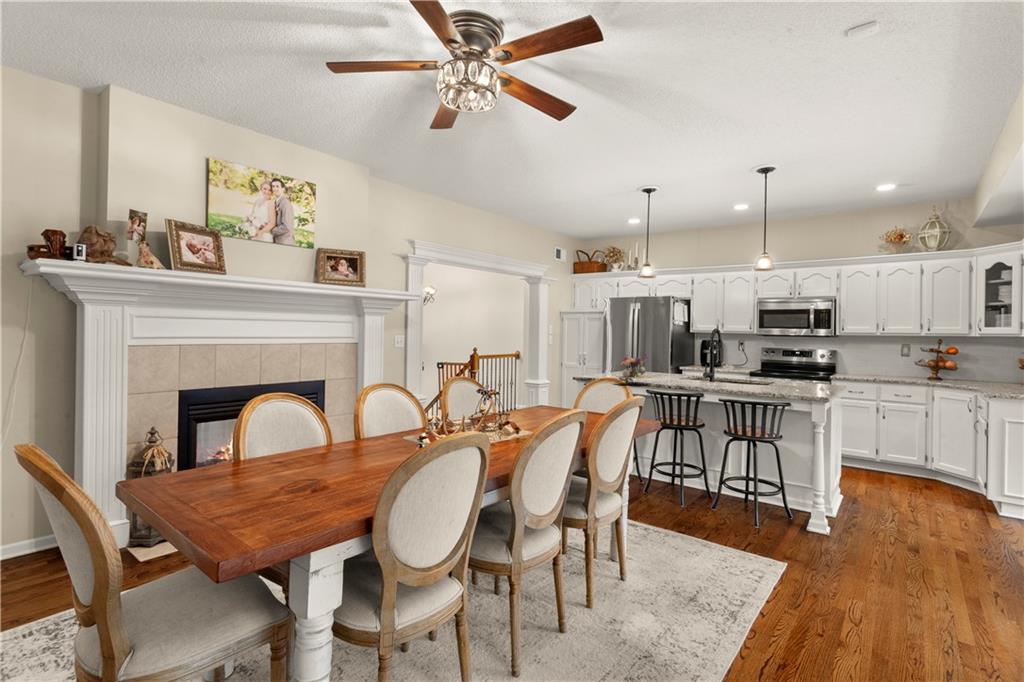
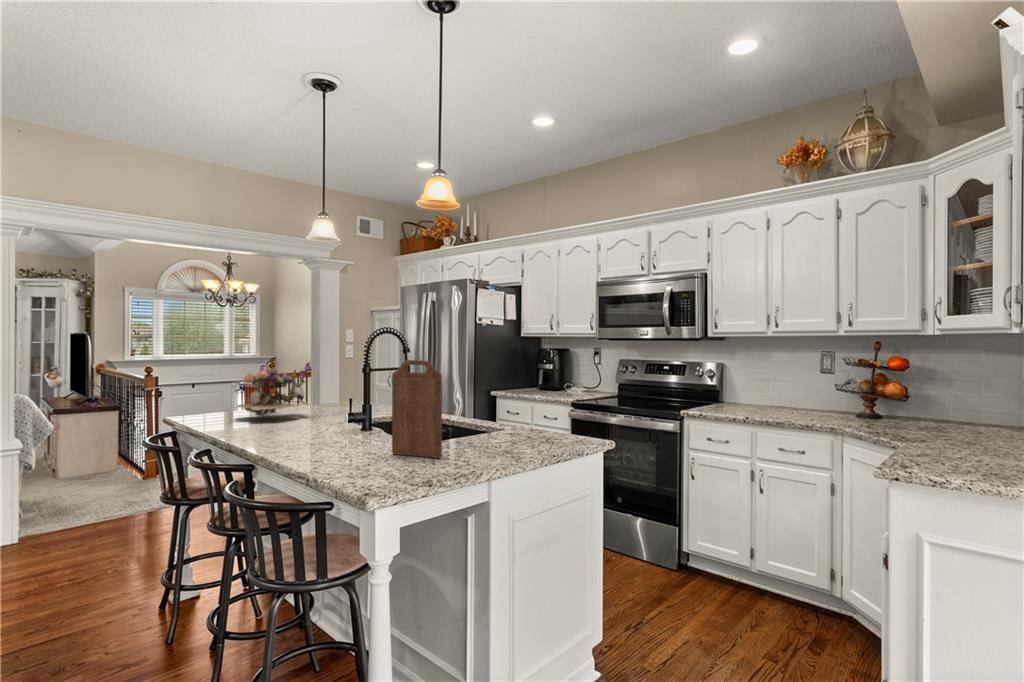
cutting board: none [769,353,797,396] -> present [392,360,442,458]

